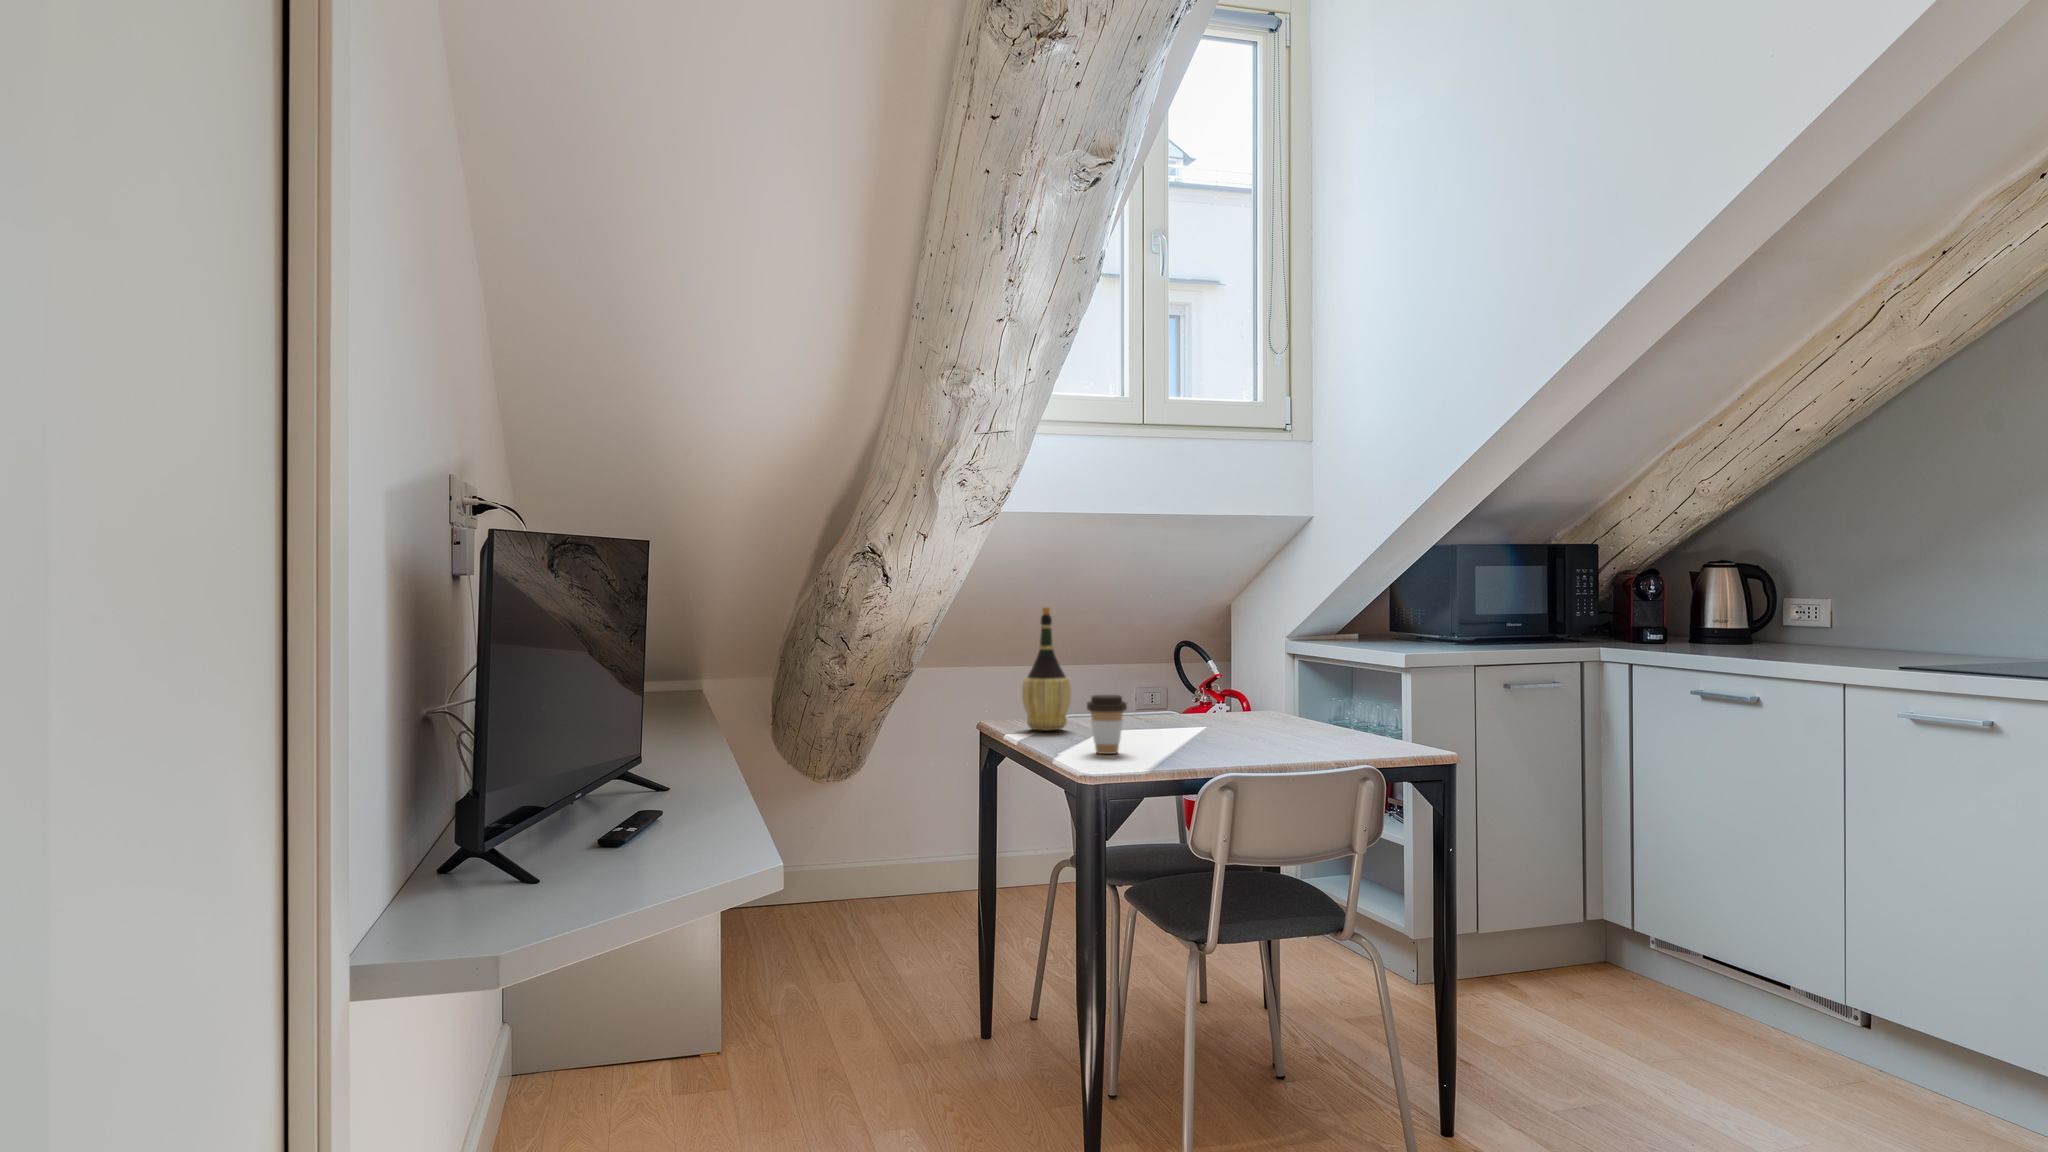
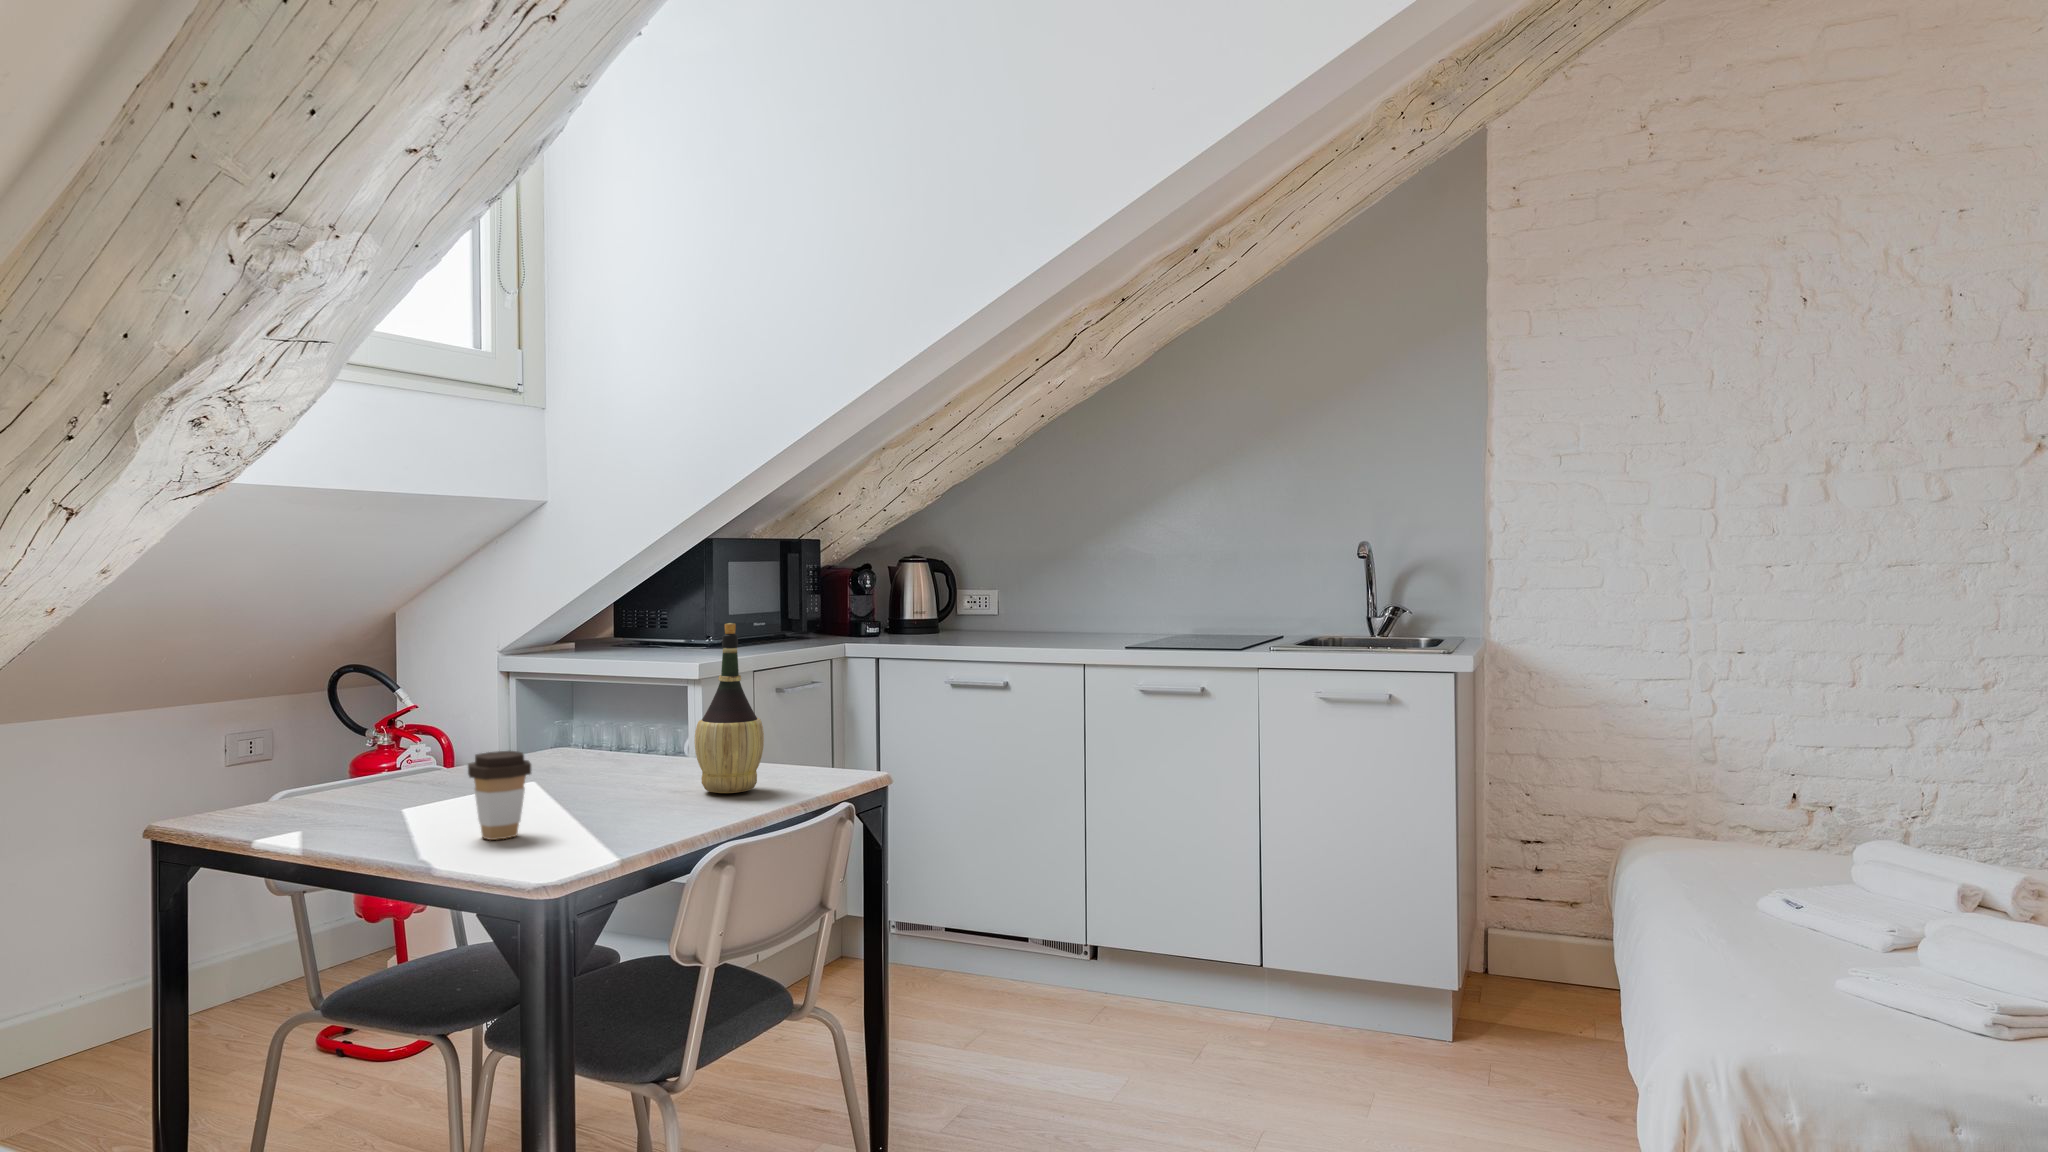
wine bottle: present [1022,607,1071,731] -> present [695,623,764,793]

